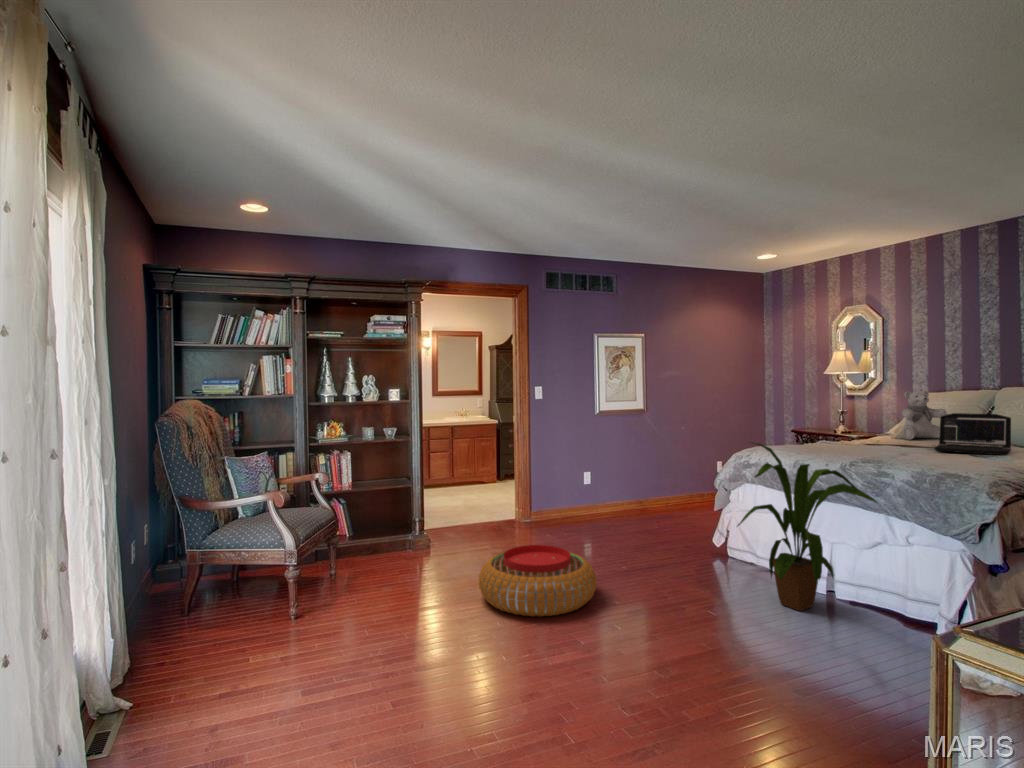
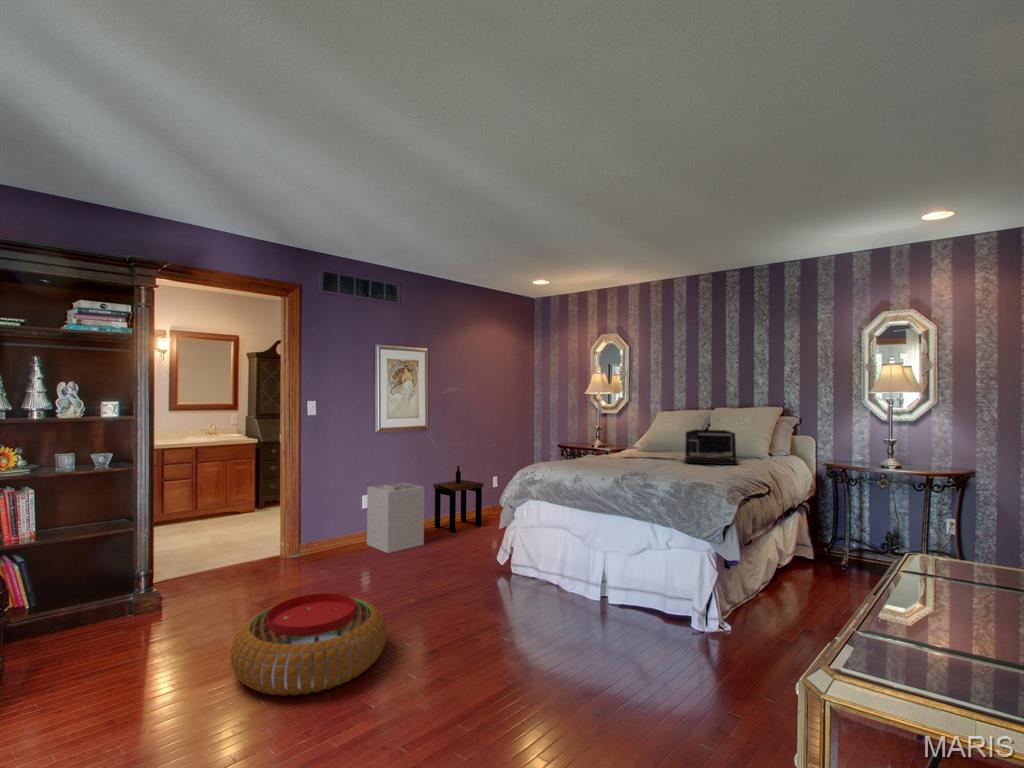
teddy bear: present [902,391,947,439] -> none [652,410,685,452]
house plant: present [737,442,877,611] -> none [535,461,662,629]
side table: none [654,450,706,516] -> present [433,466,483,533]
laundry hamper: none [589,464,643,528] -> present [367,482,424,553]

